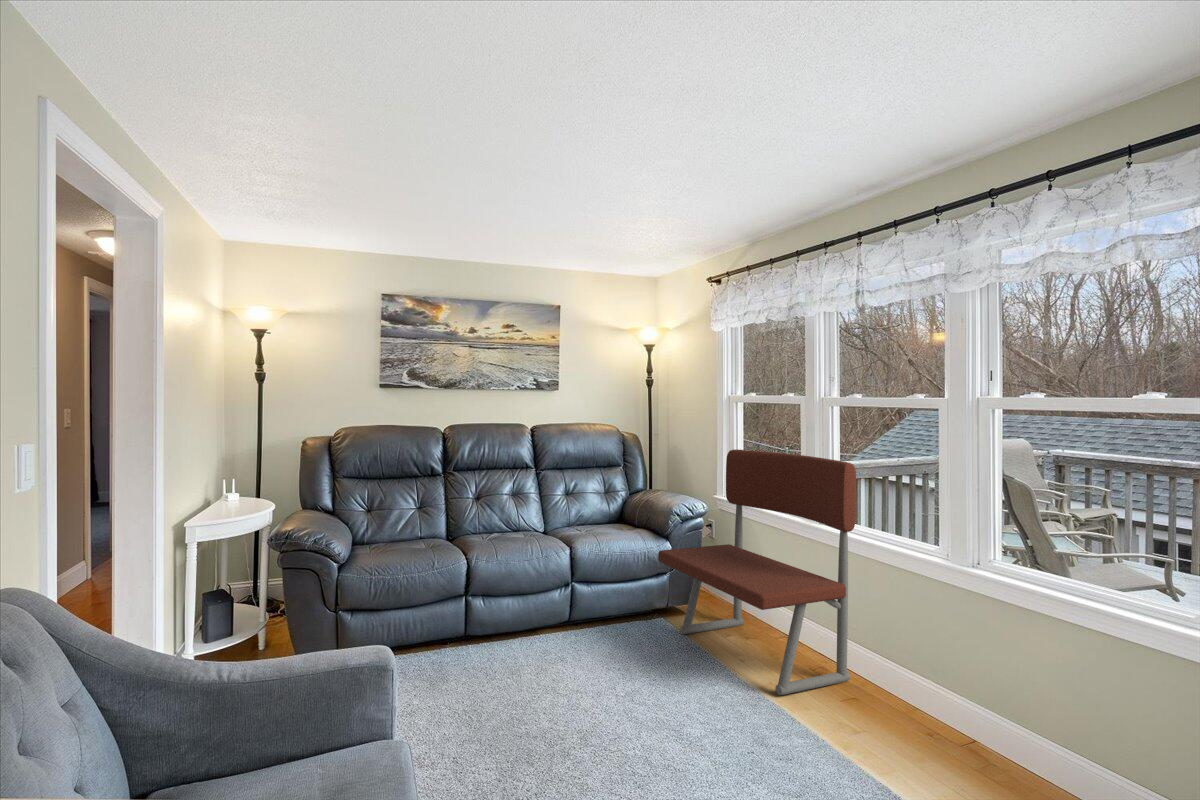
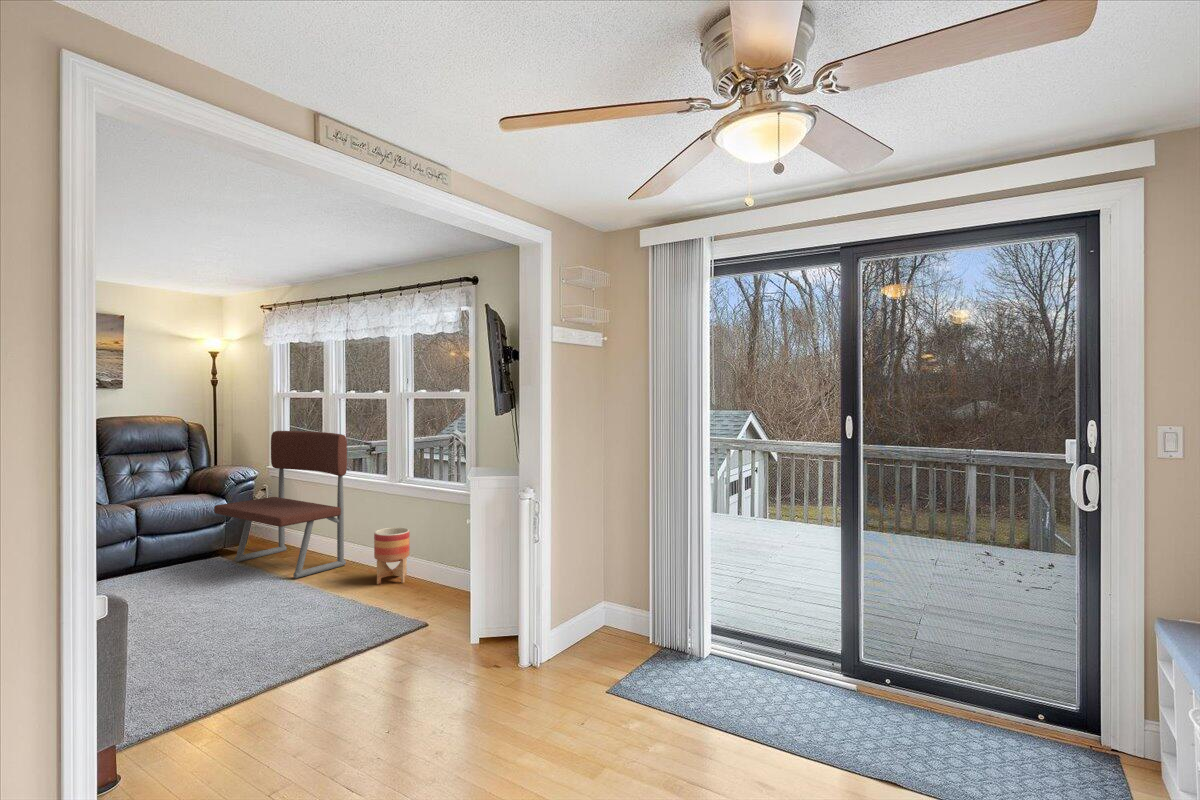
planter: none [927,643,1001,766] -> present [374,527,410,584]

